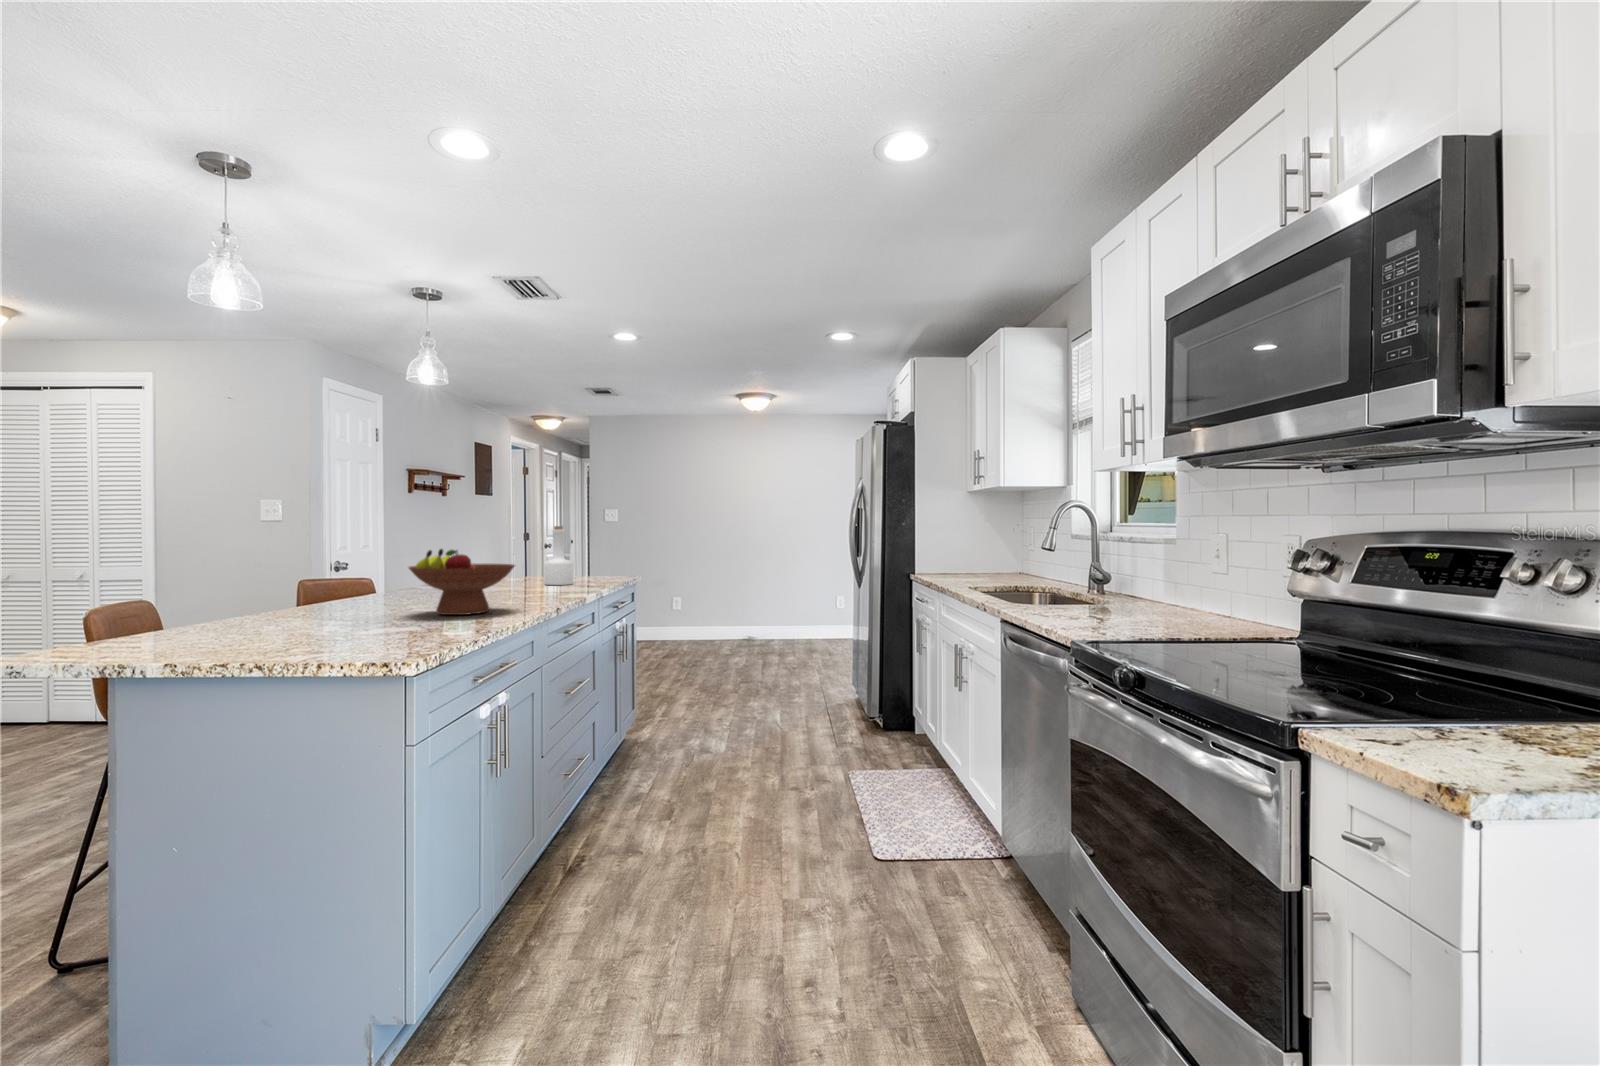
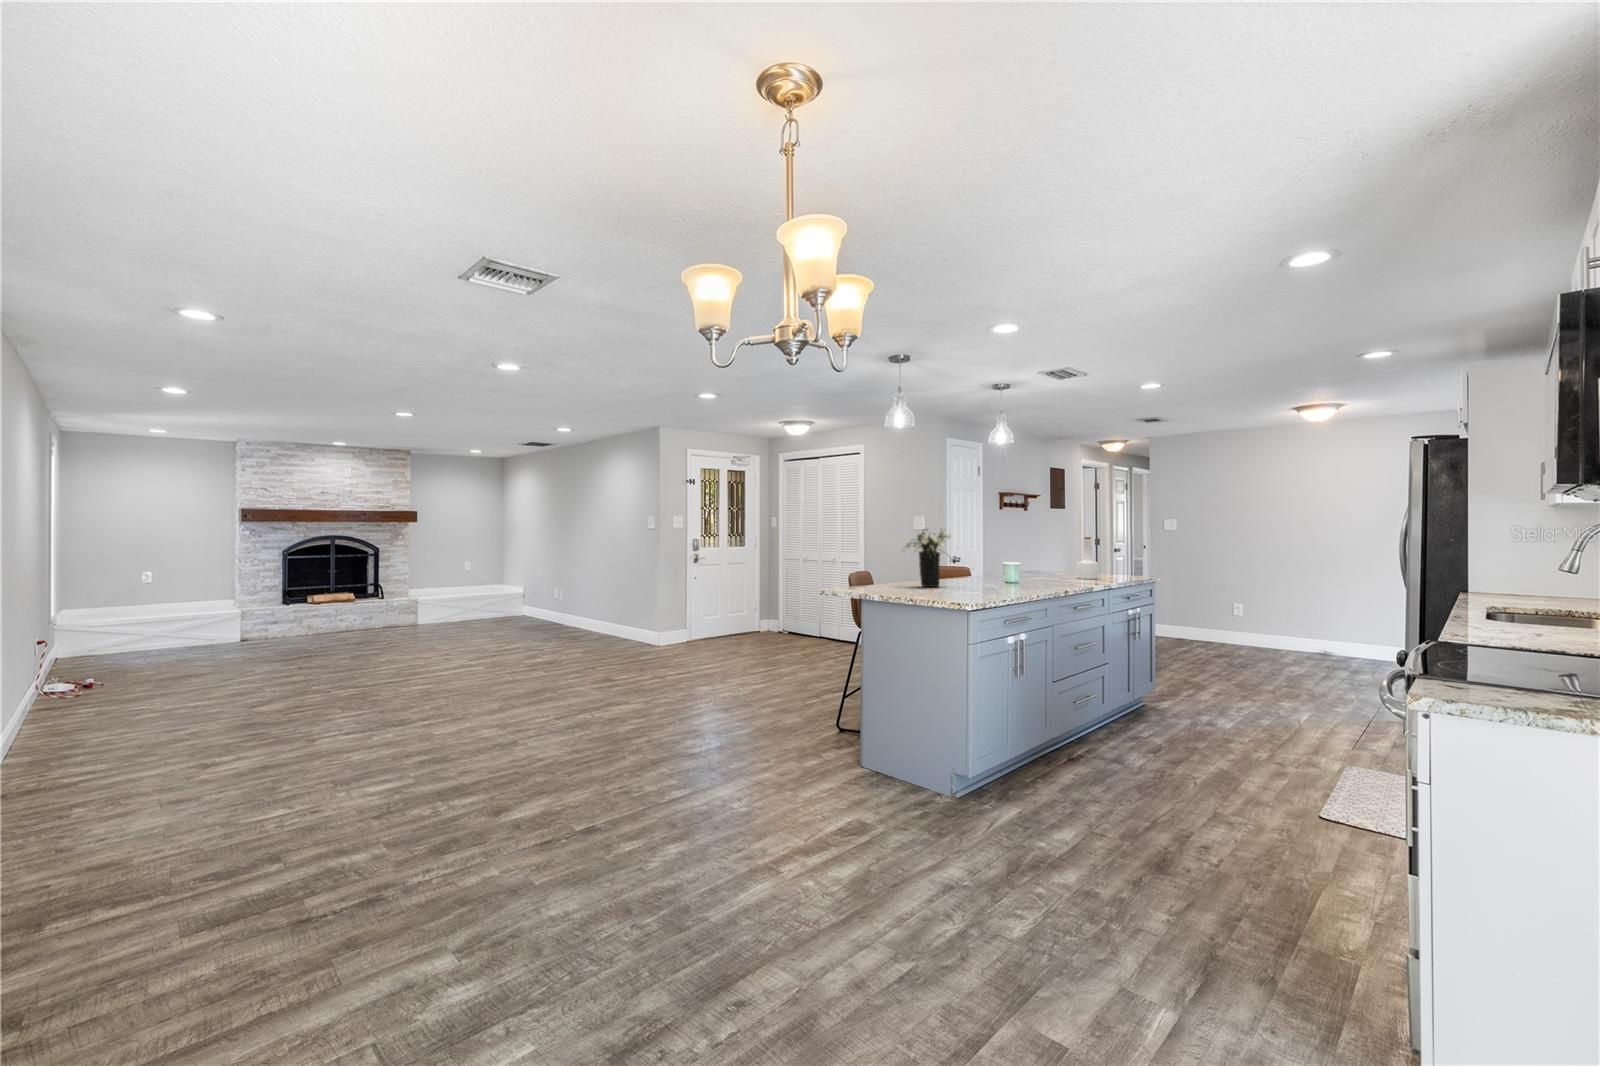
flower arrangement: none [230,506,346,622] -> present [902,529,951,587]
fruit bowl: present [409,549,515,615] -> none [981,551,1041,590]

